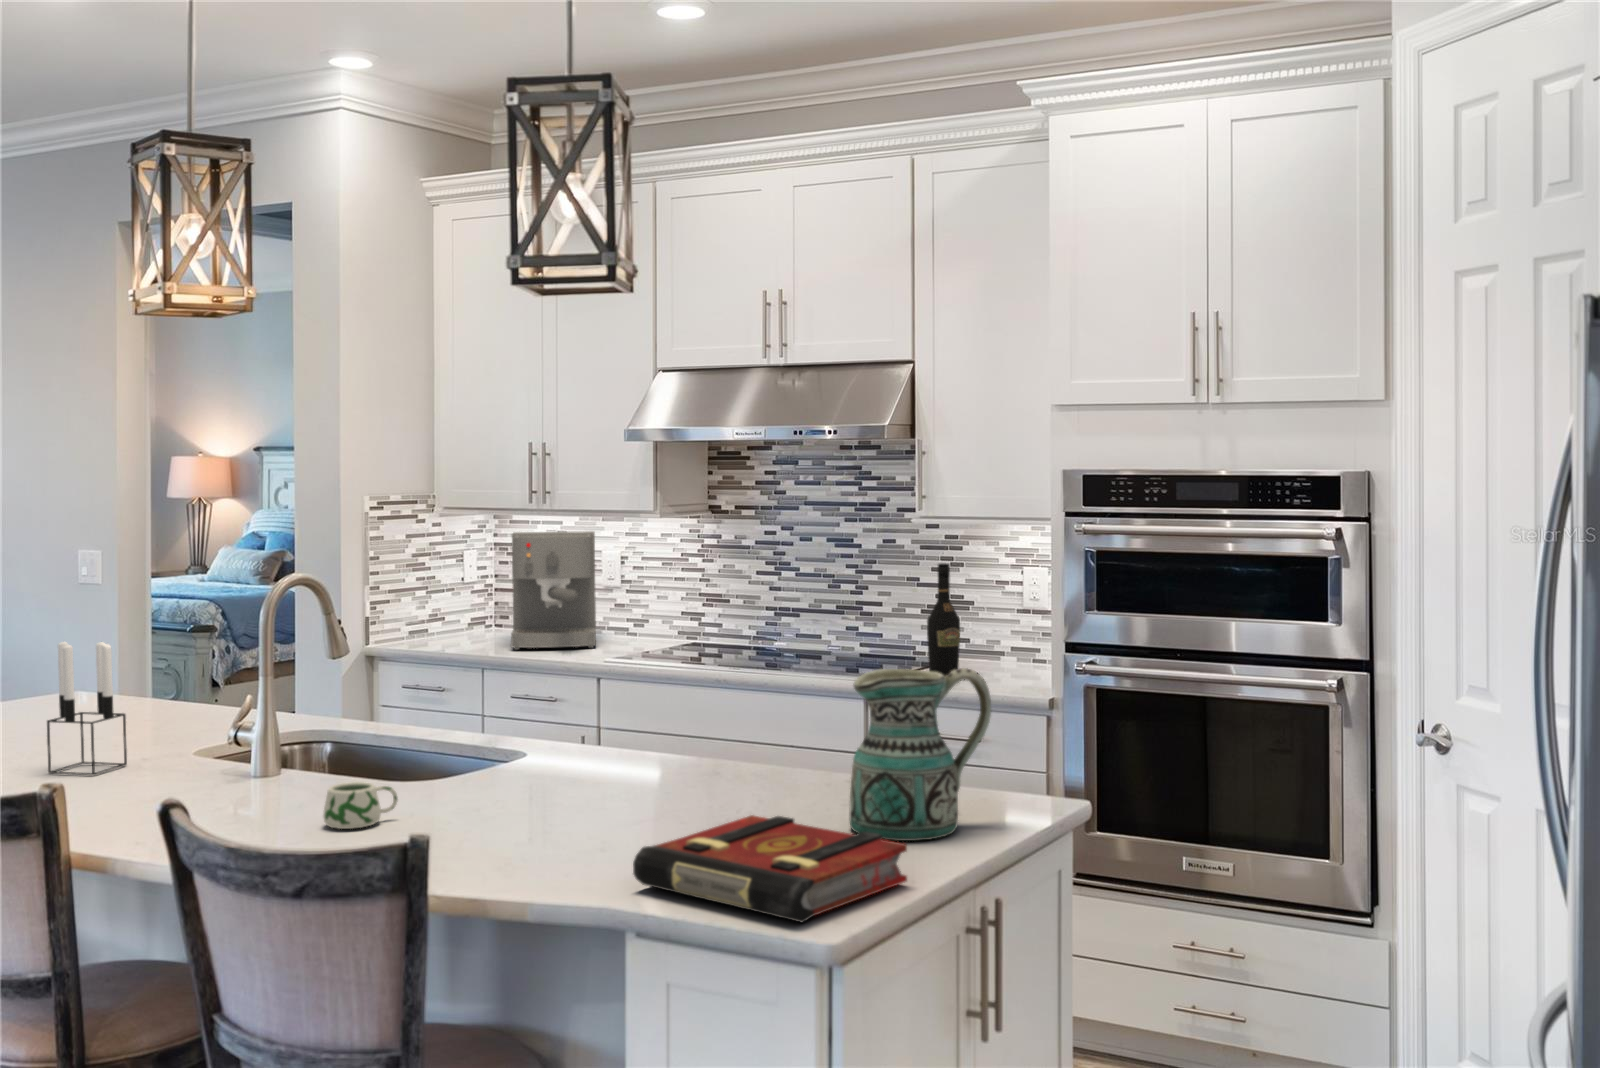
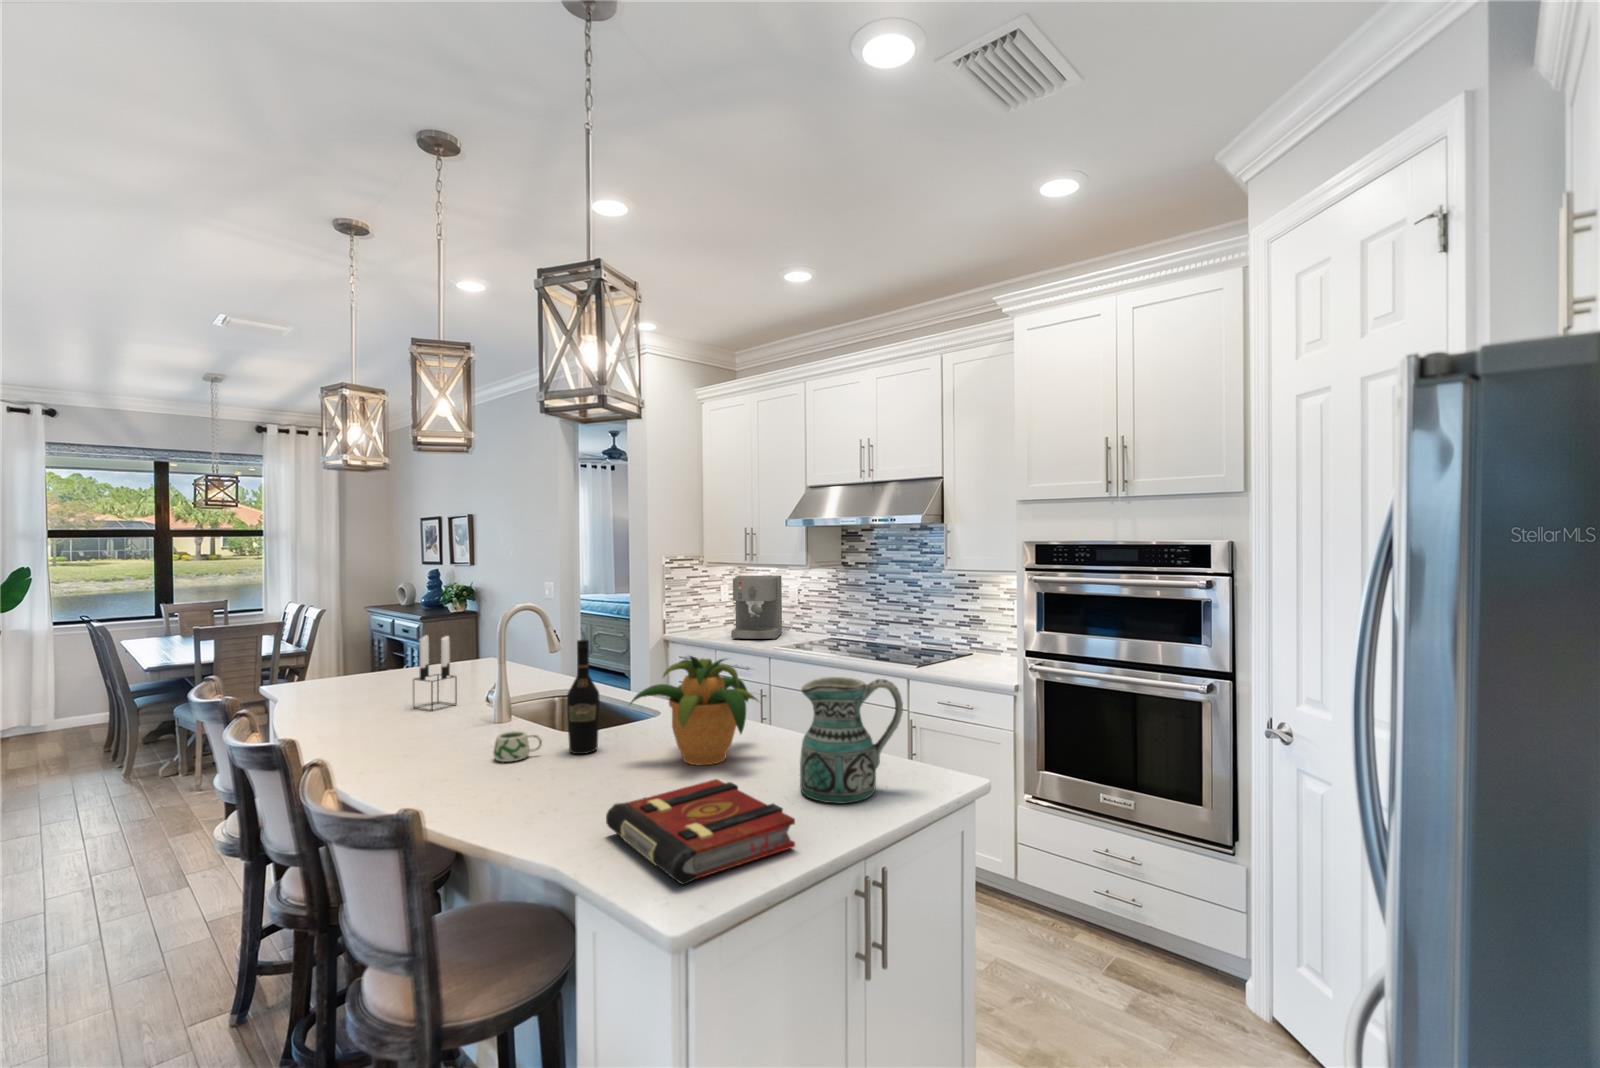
wine bottle: present [927,563,960,676] -> present [567,640,600,754]
potted plant: none [552,647,755,815] -> present [630,656,758,765]

